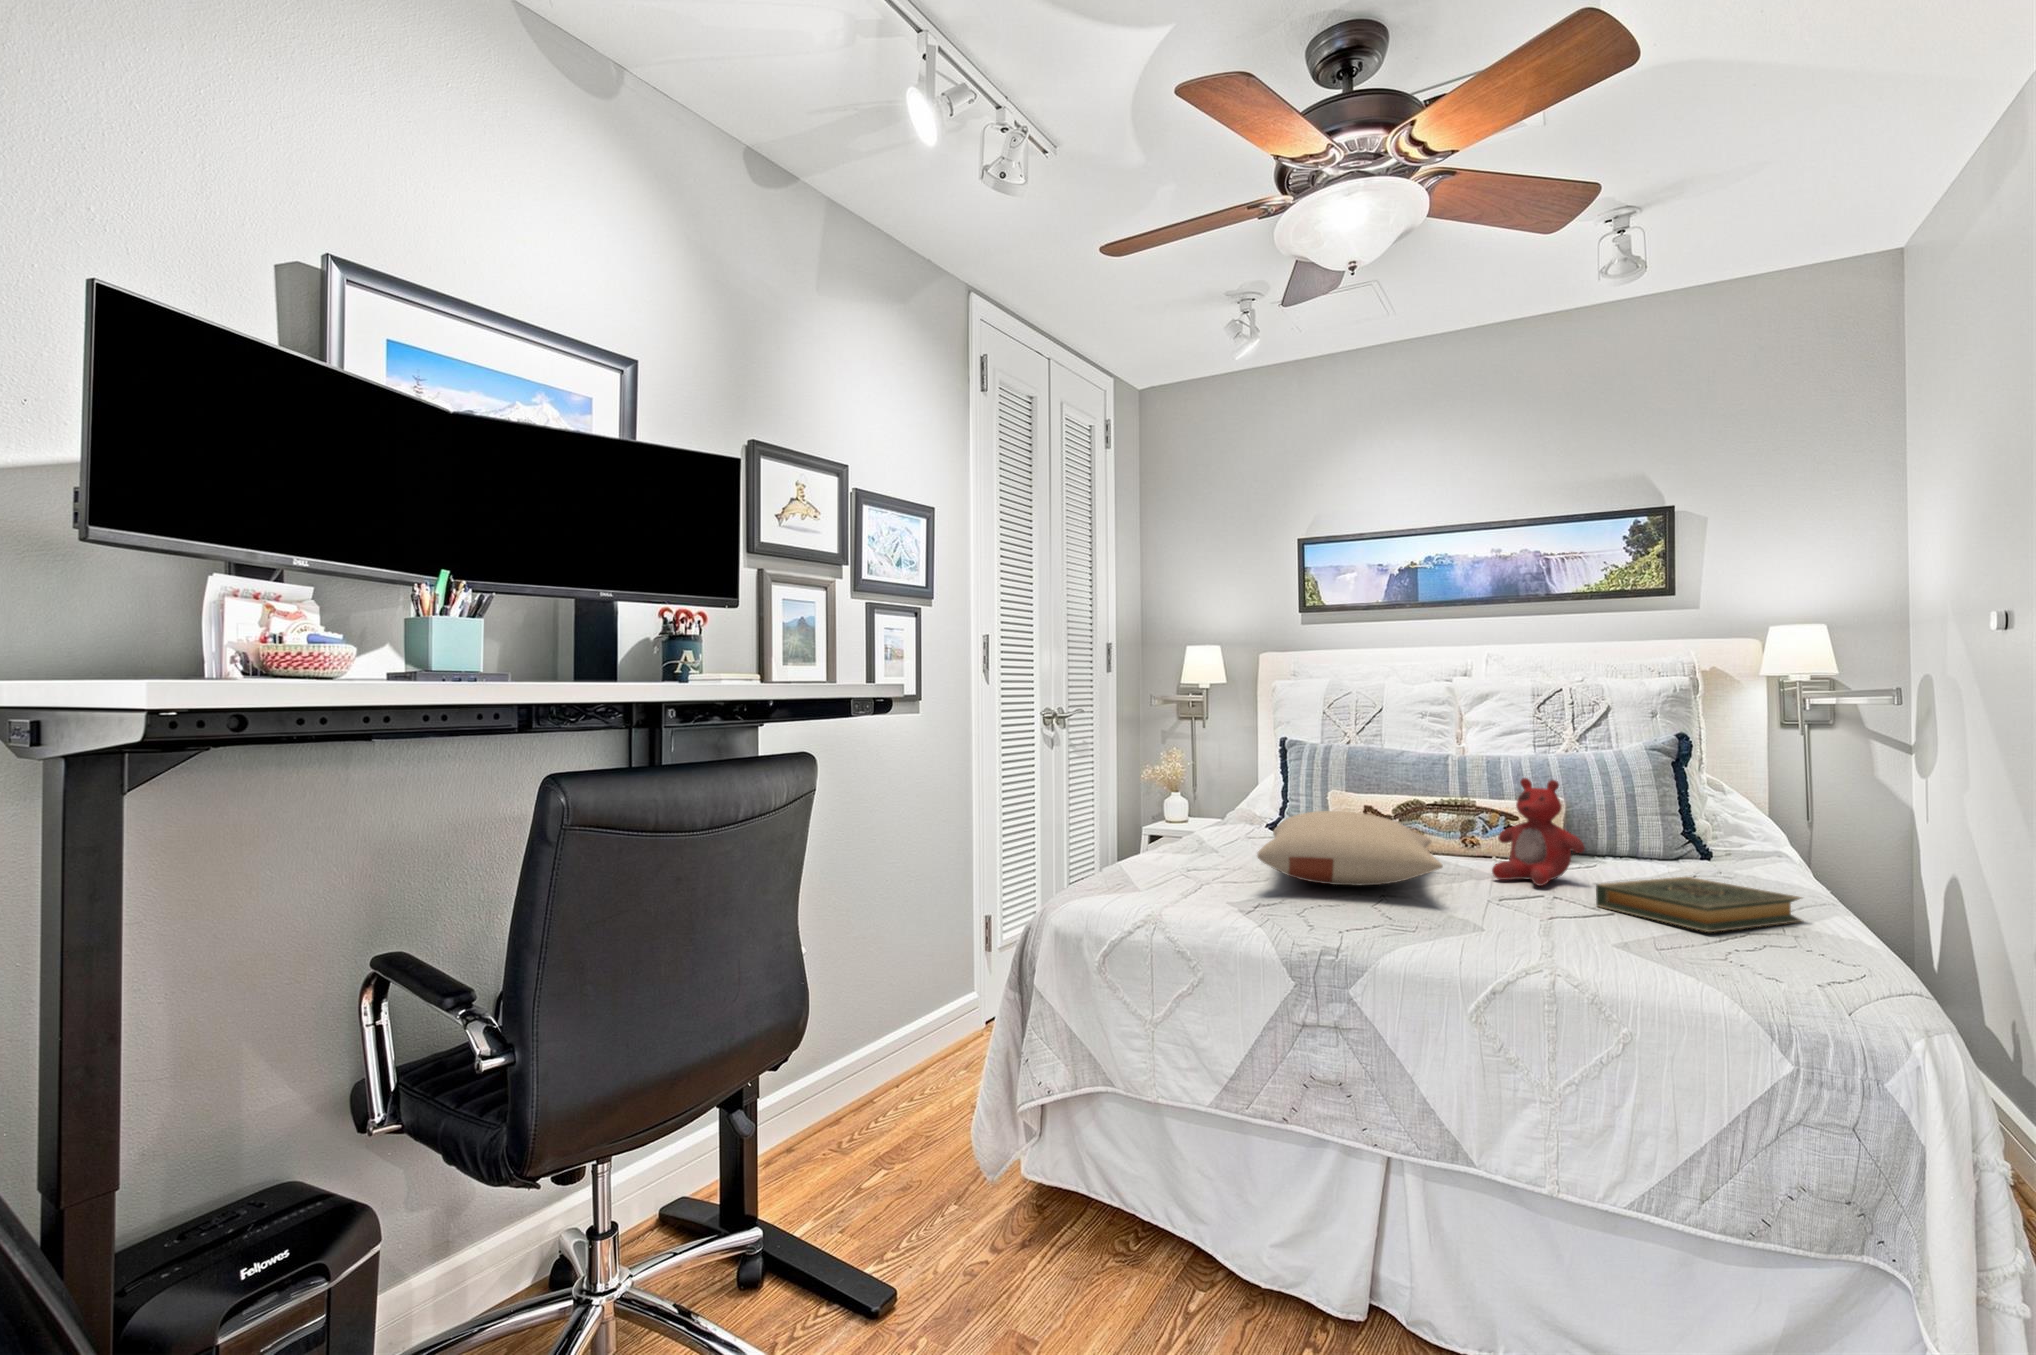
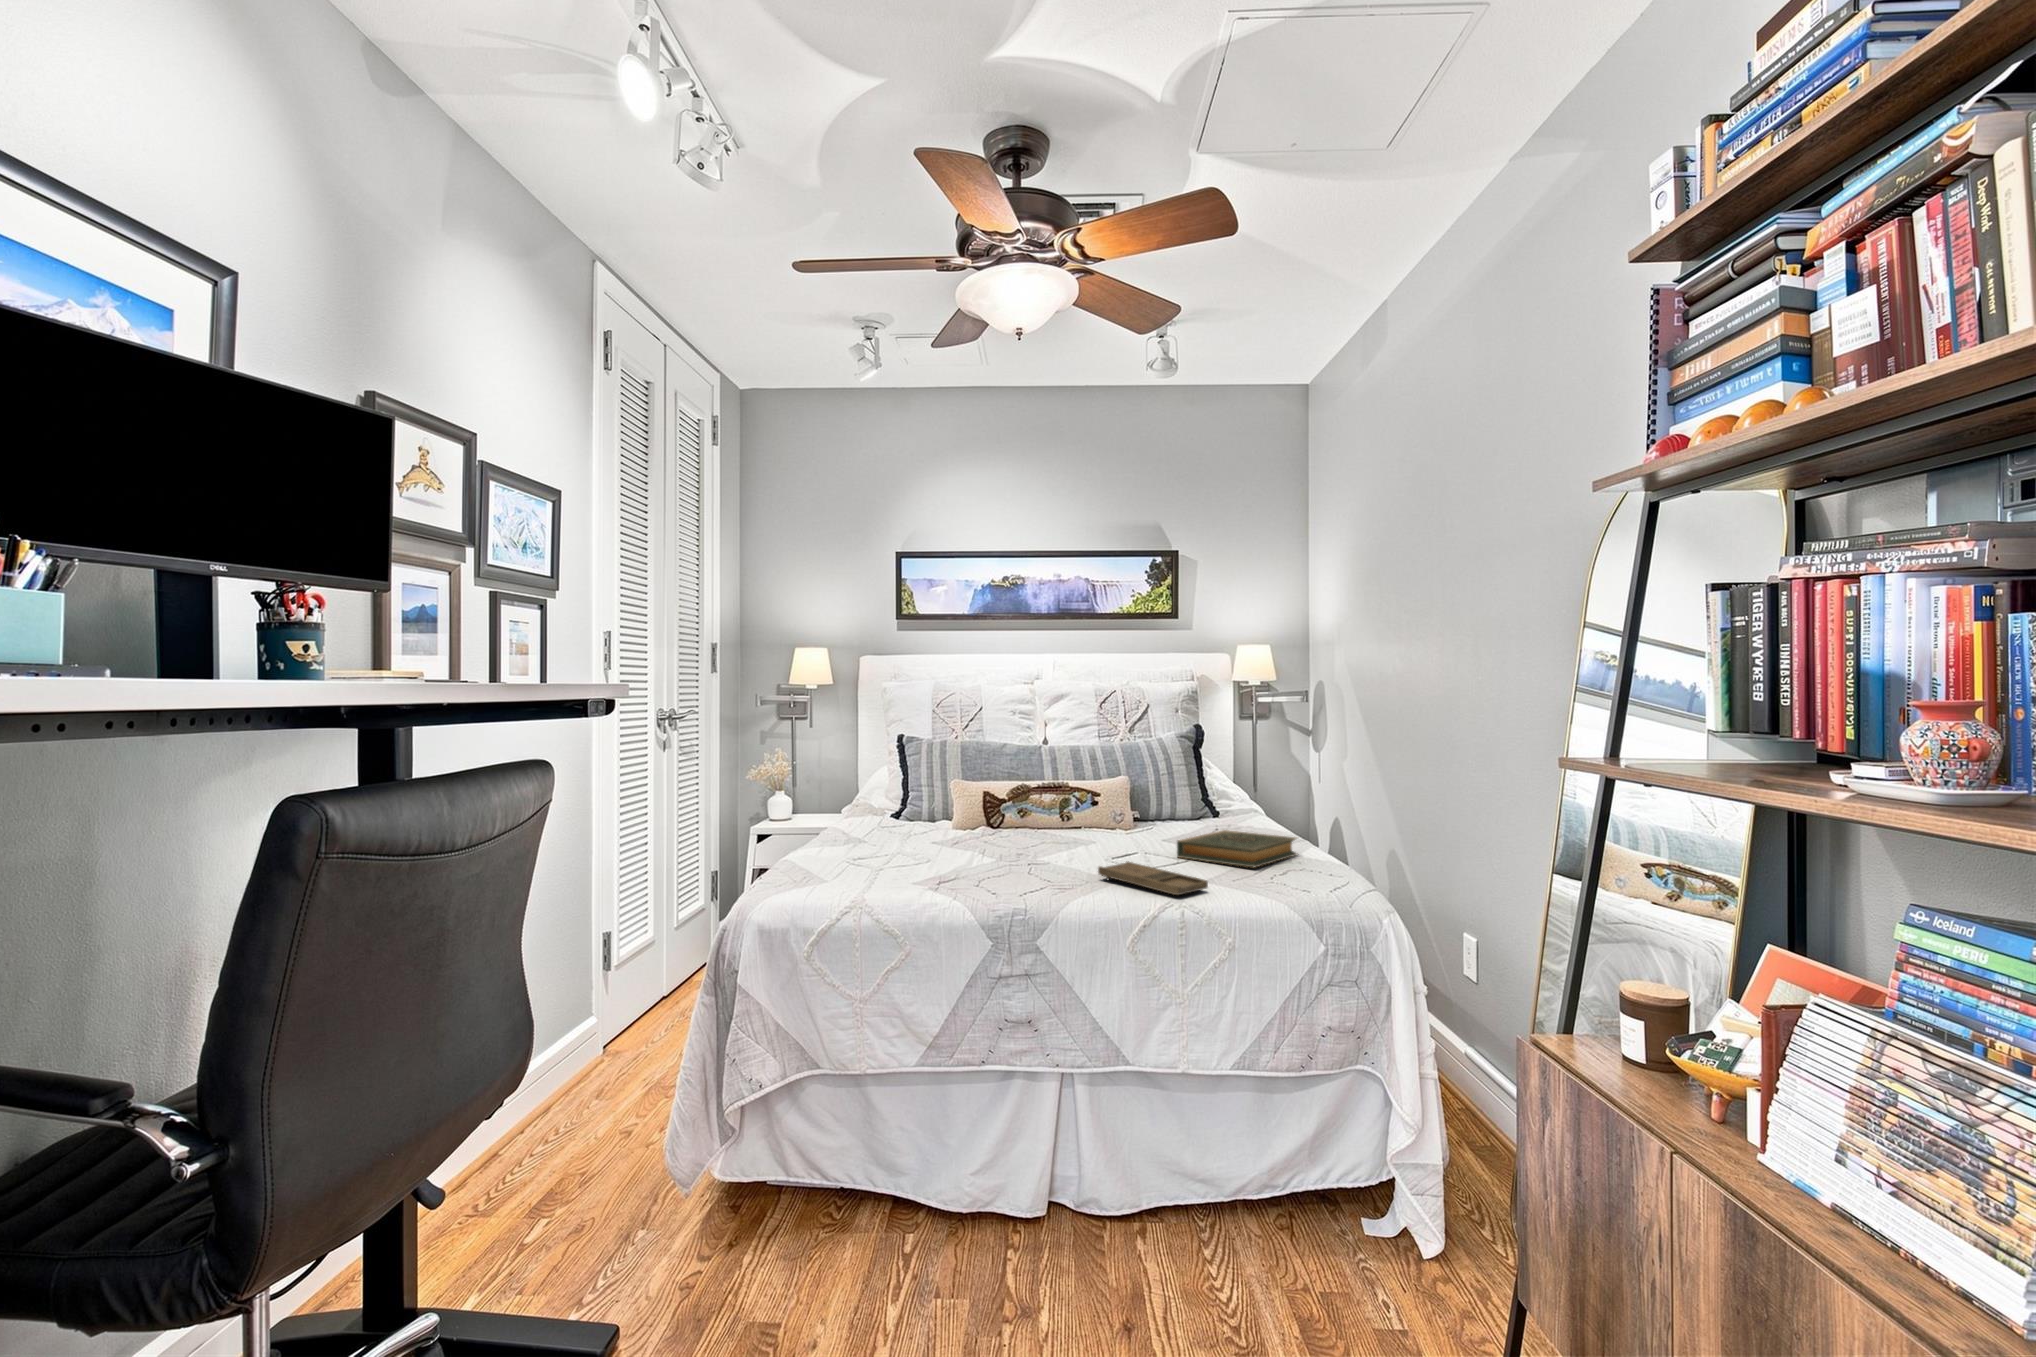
stuffed bear: present [1492,778,1585,886] -> none [1097,762,1160,846]
pillow: present [1257,811,1443,885] -> none [923,797,1080,859]
tray: none [1459,904,1608,956] -> present [1098,861,1208,895]

